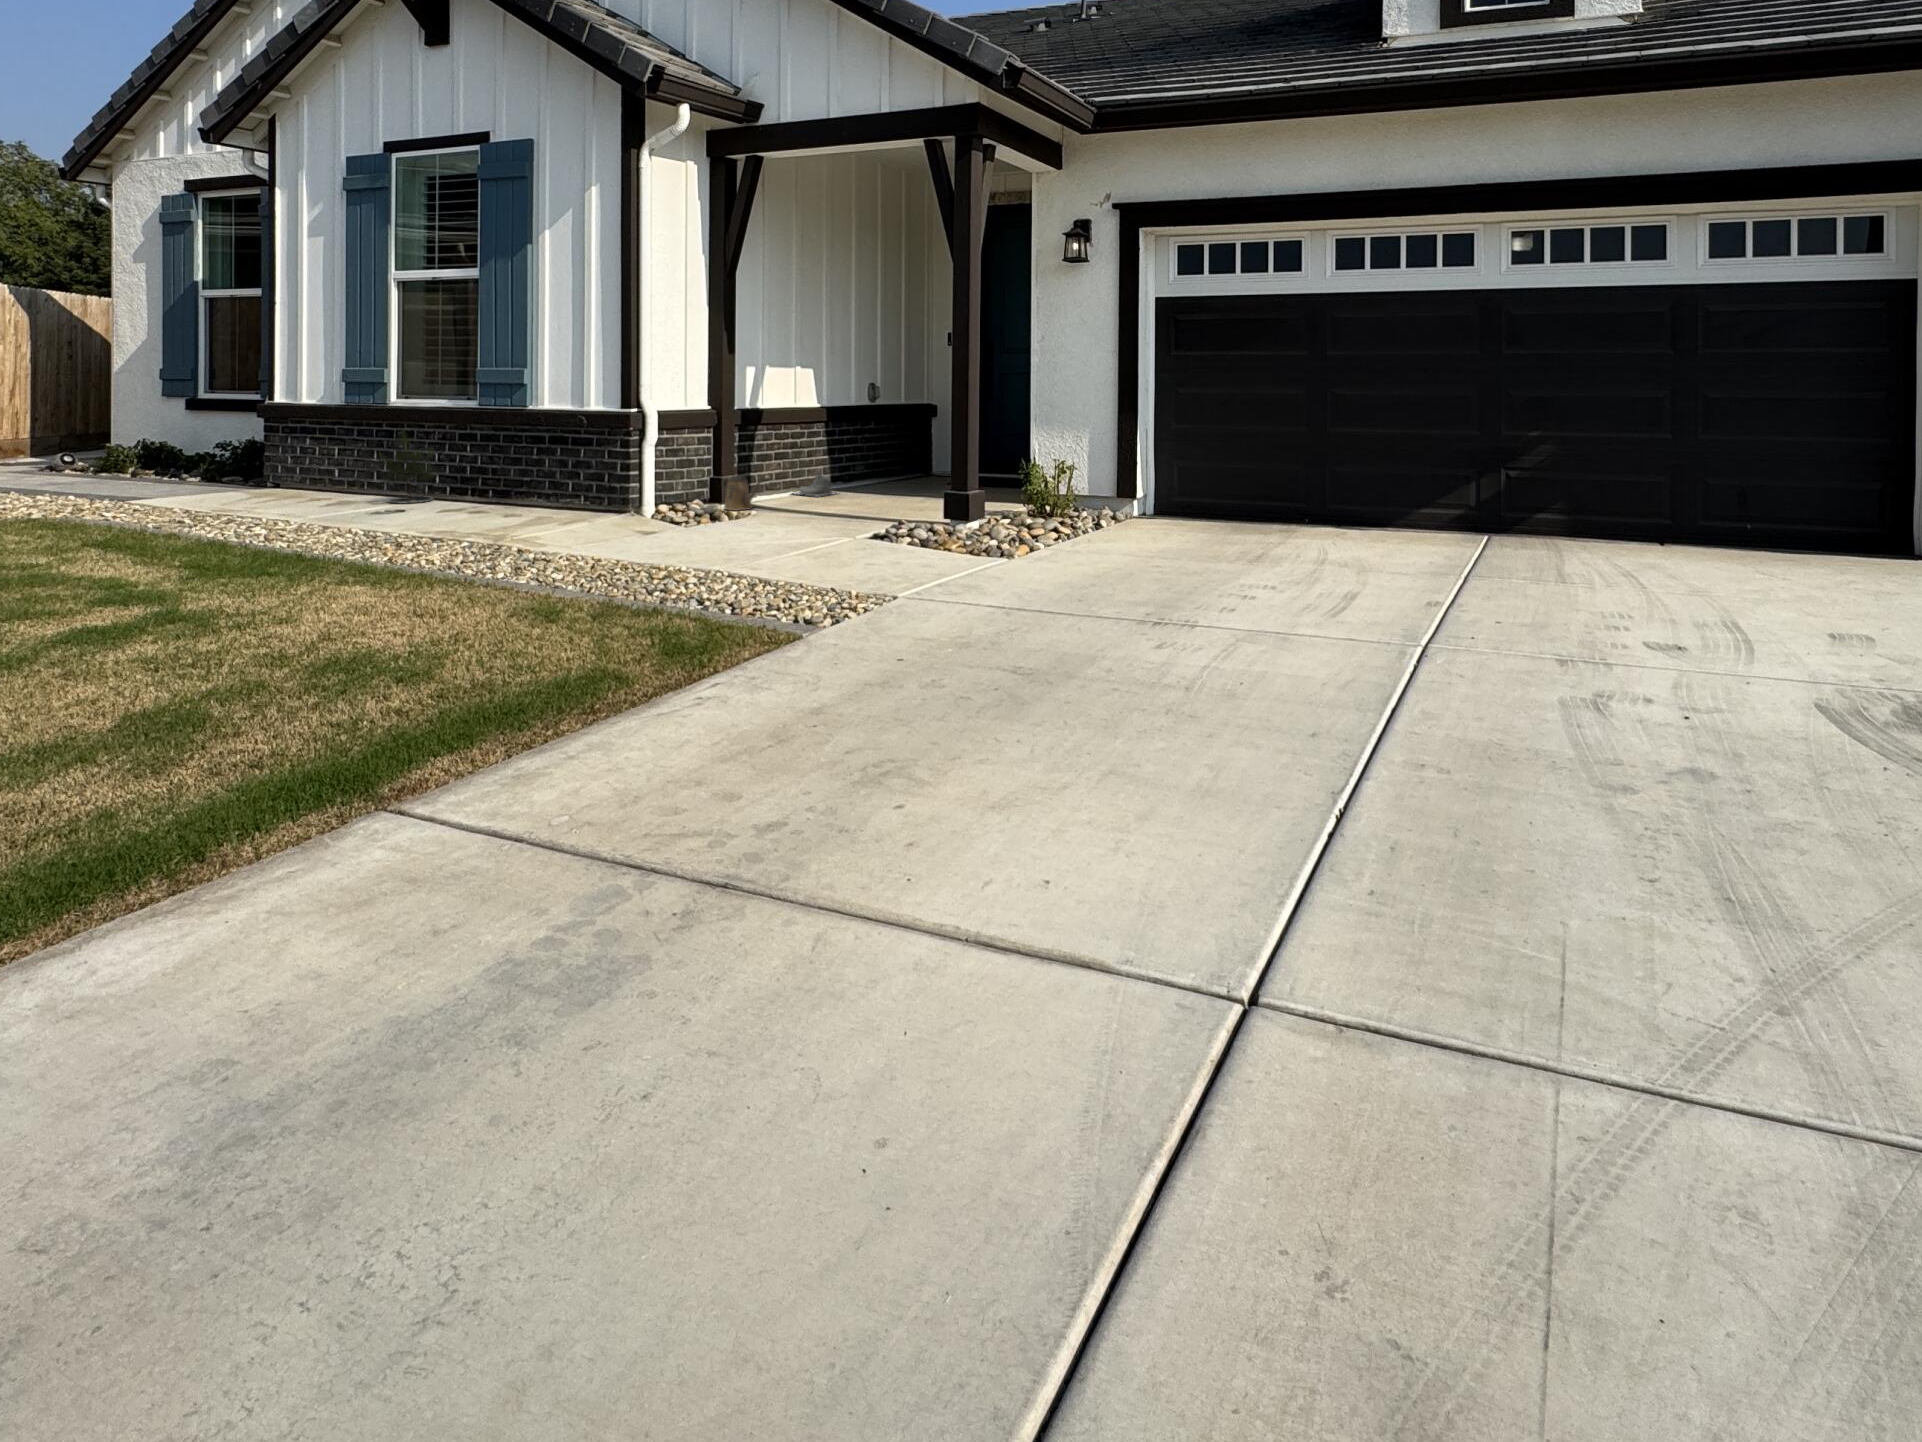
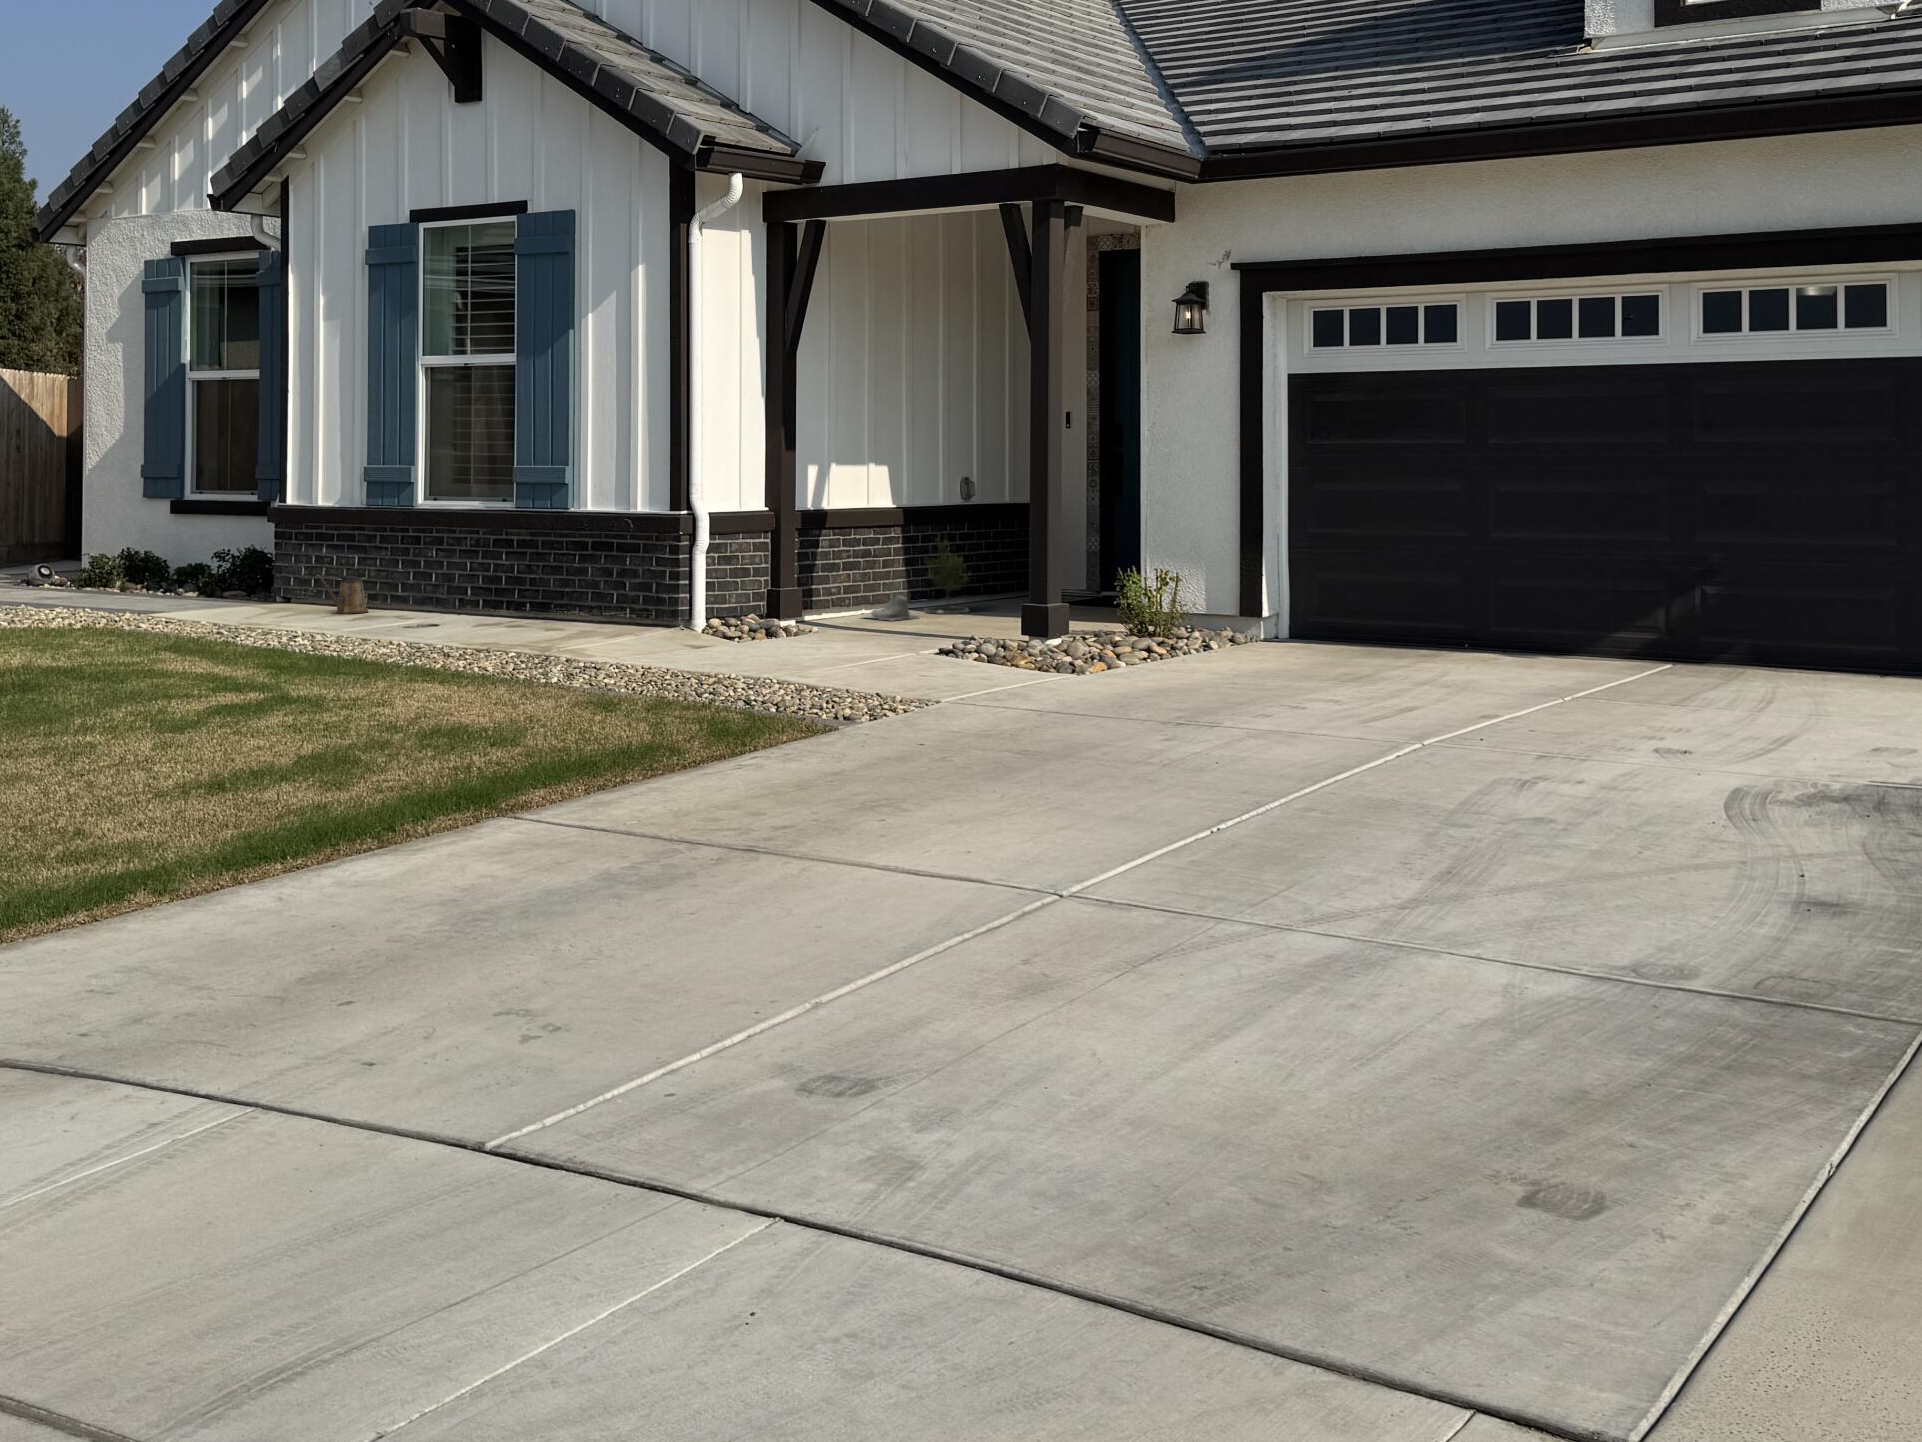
potted tree: present [382,433,433,503] -> present [924,536,970,614]
watering can: present [723,475,764,511] -> present [315,574,368,614]

